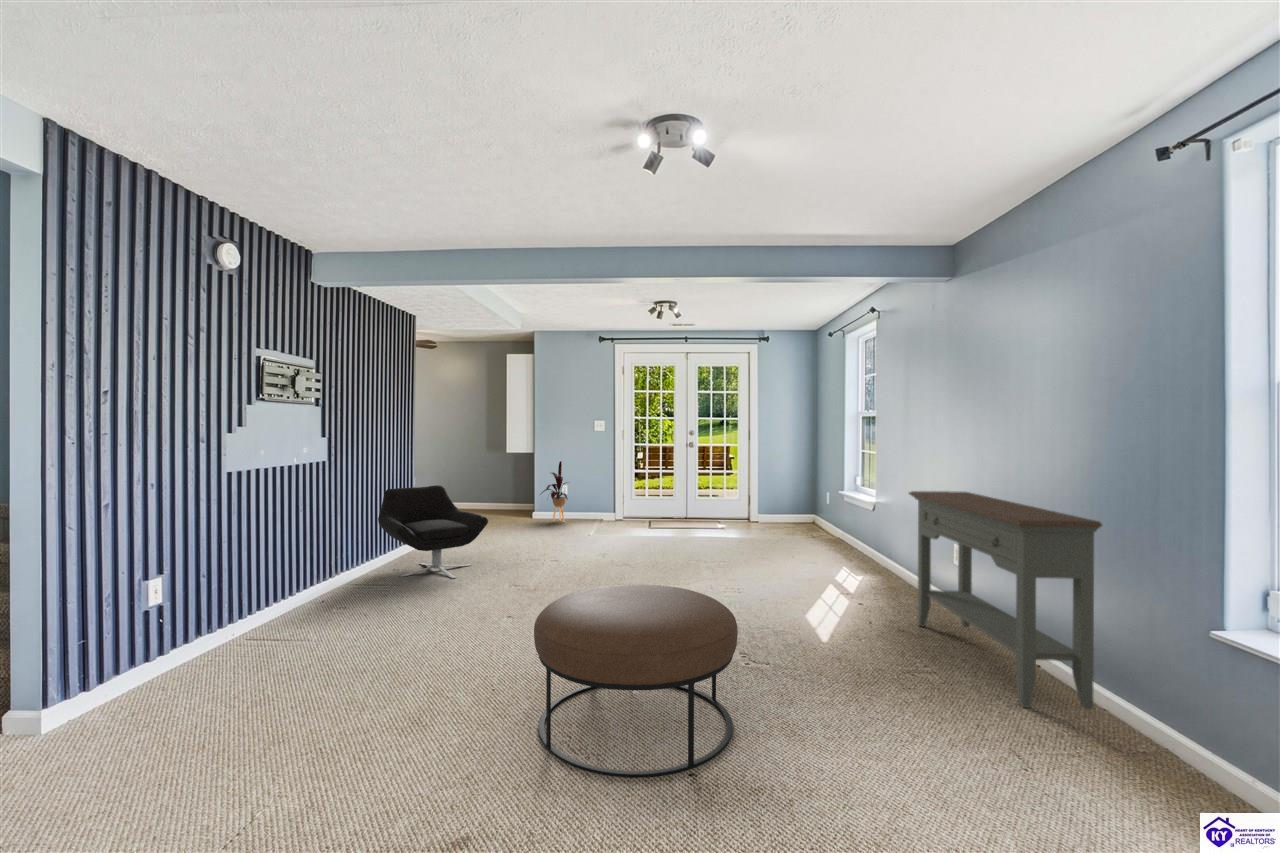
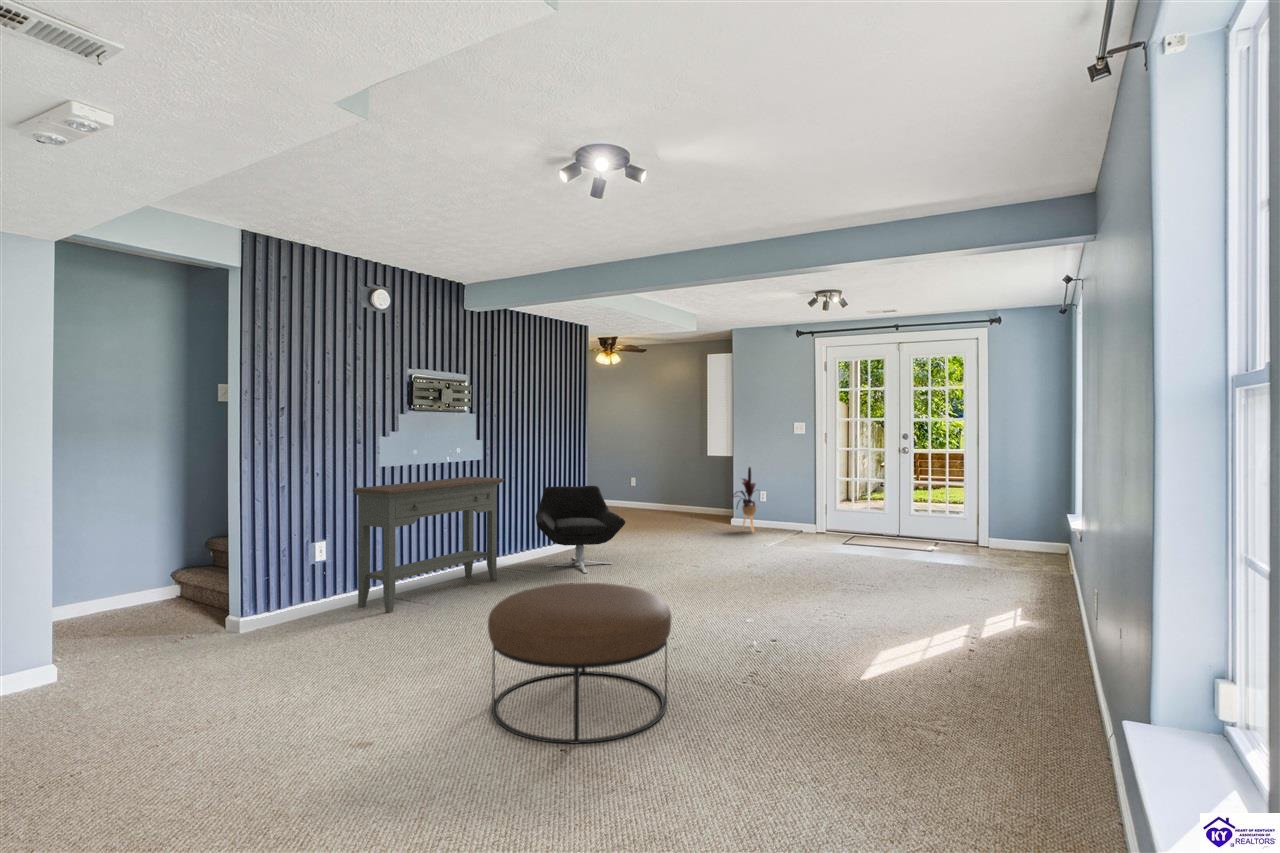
console table: present [909,491,1102,709] -> present [353,477,504,613]

